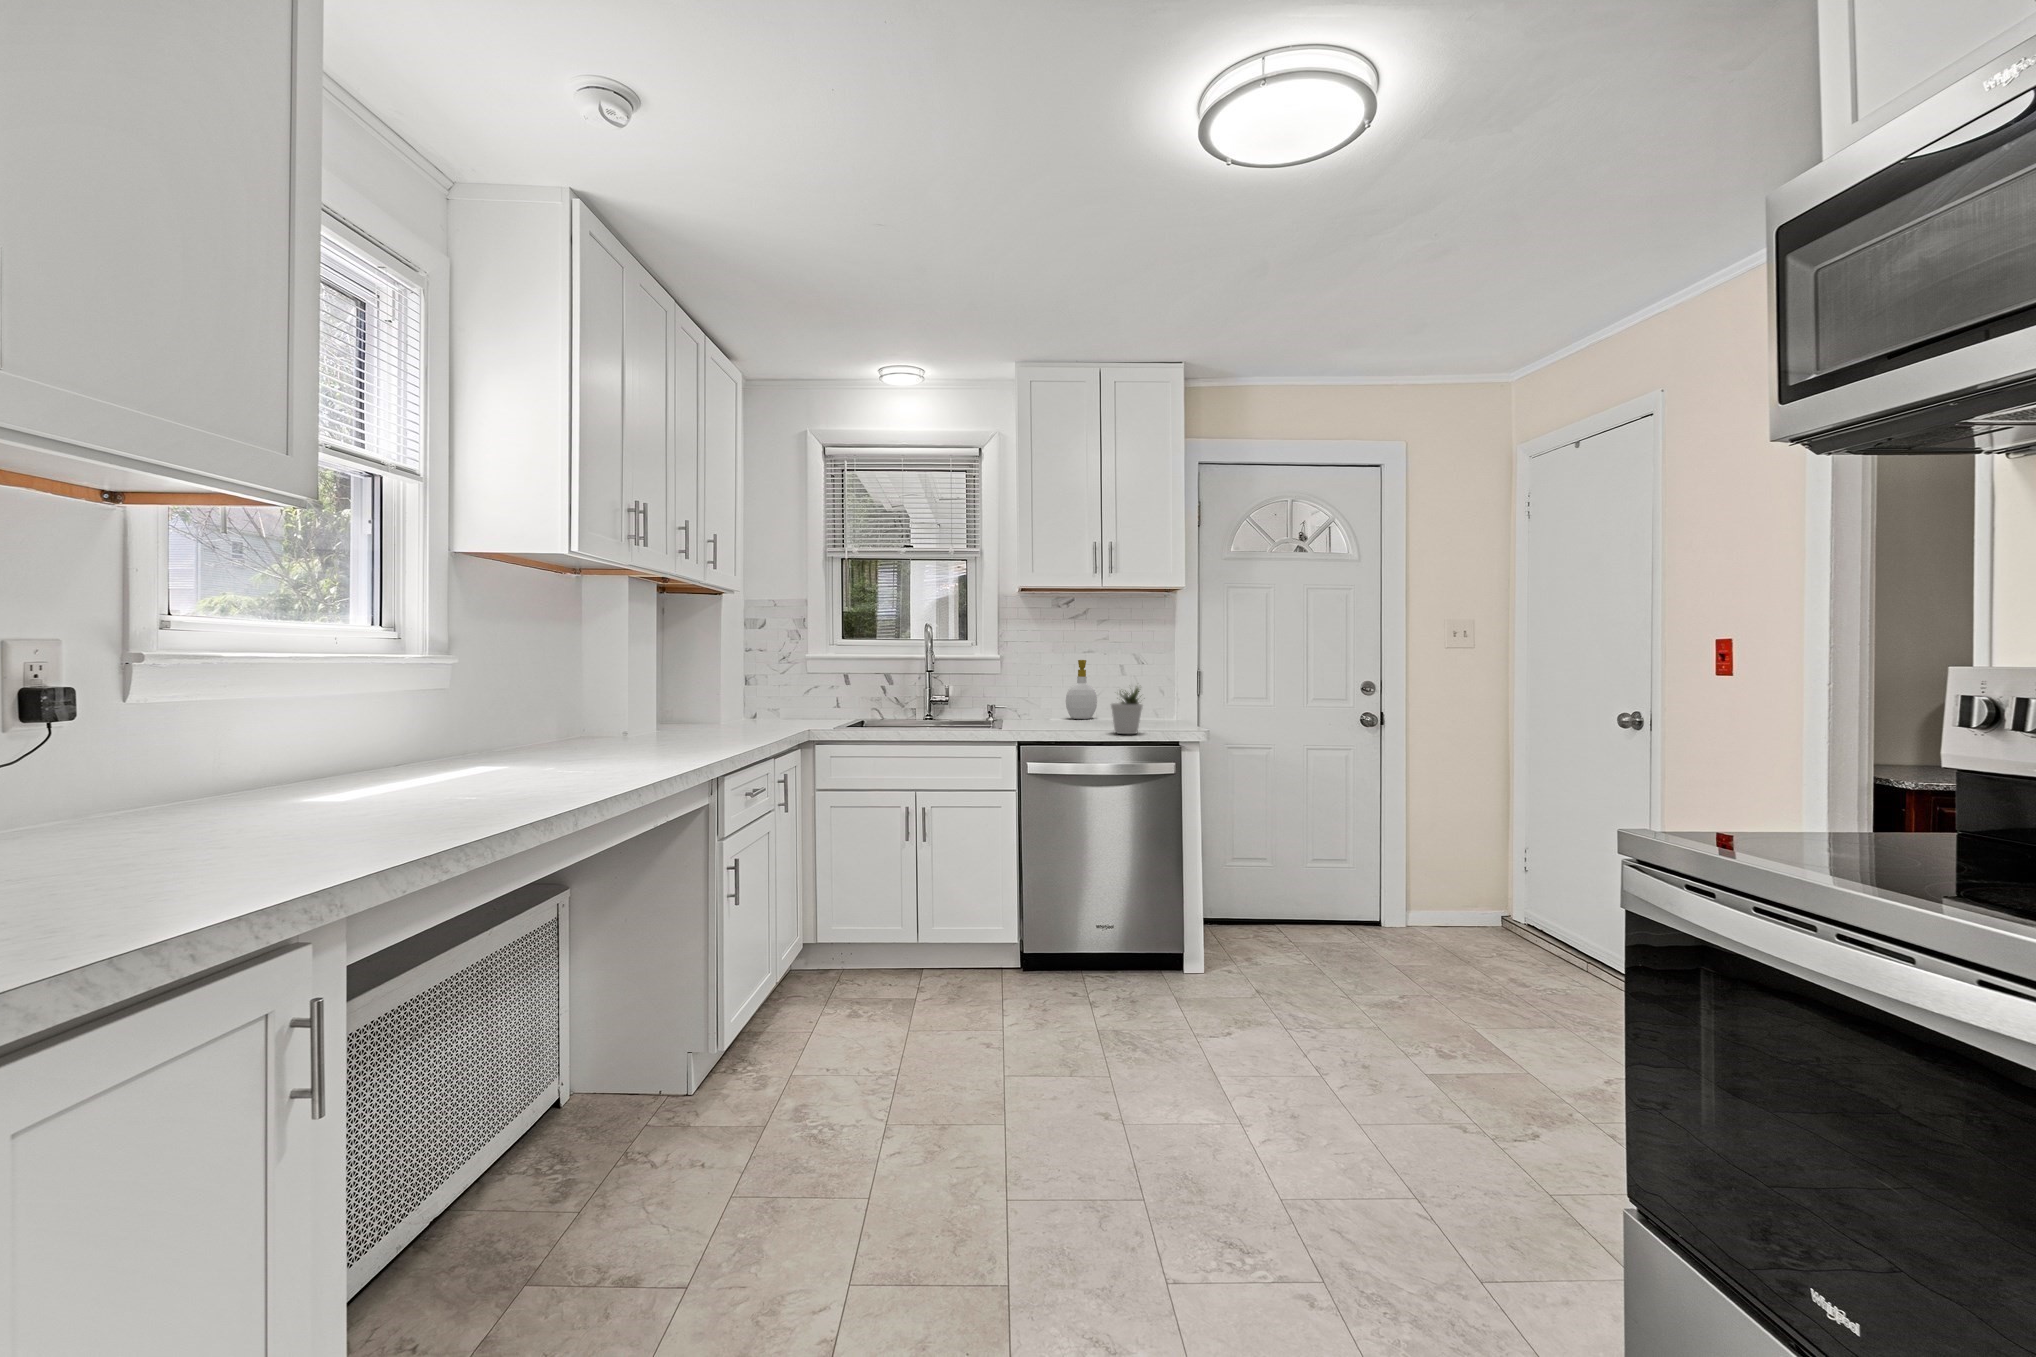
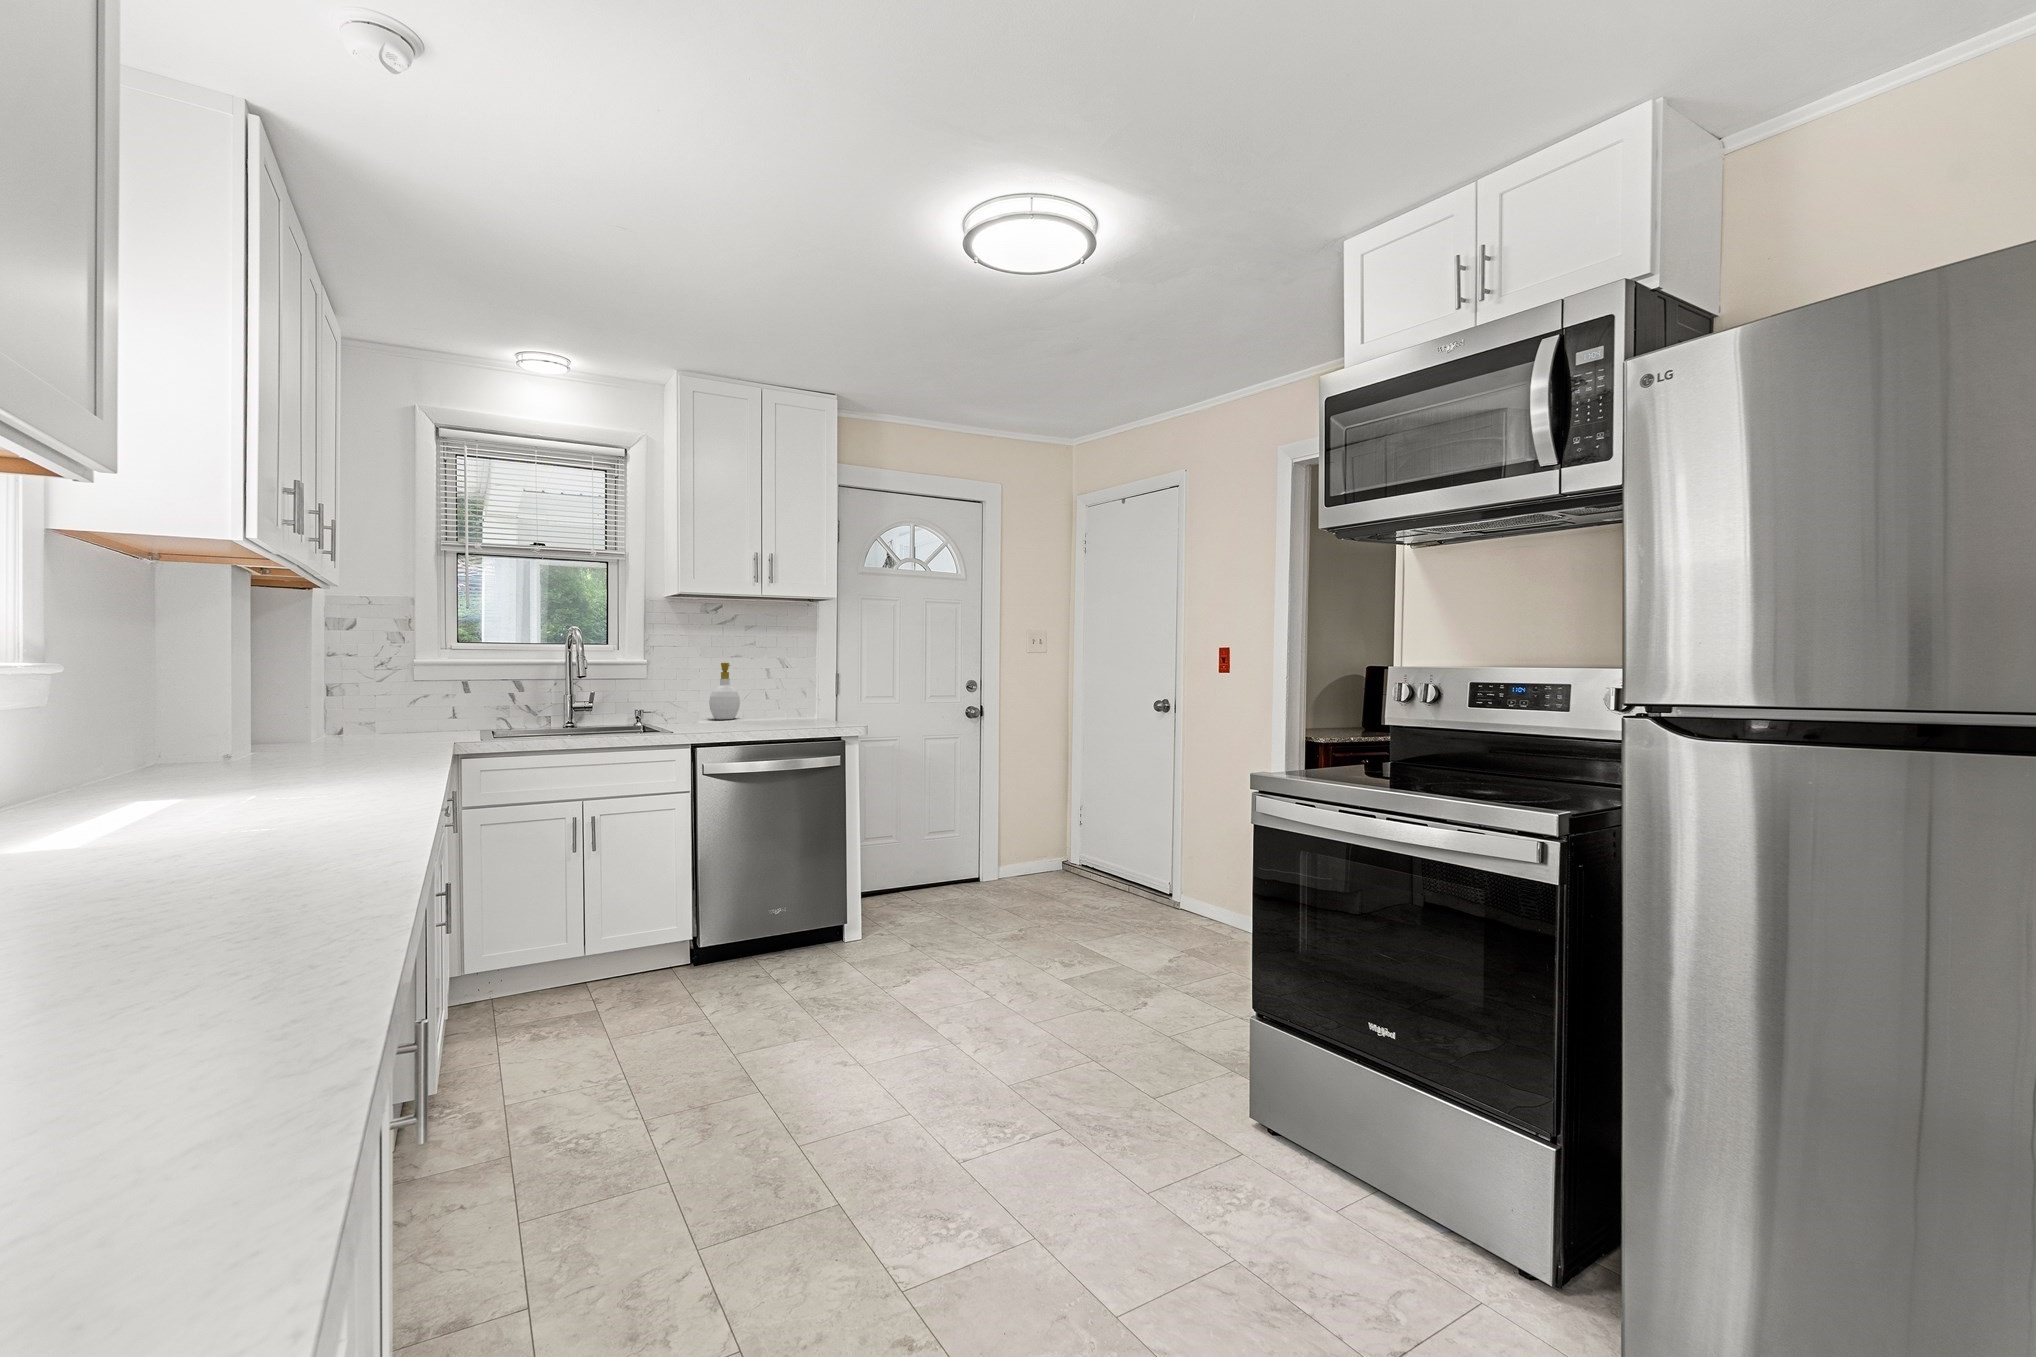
potted plant: present [1111,687,1143,734] -> none [771,684,803,732]

